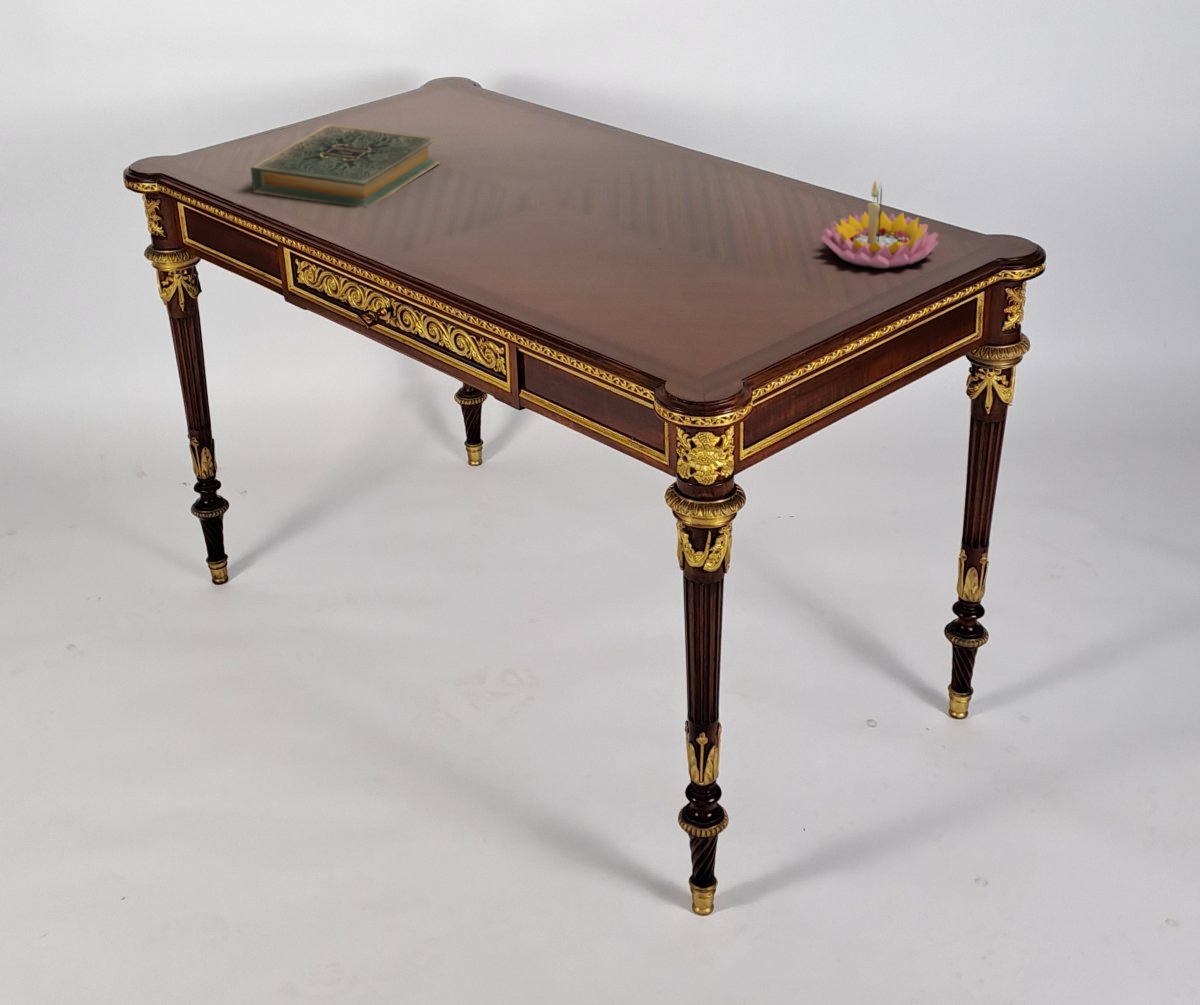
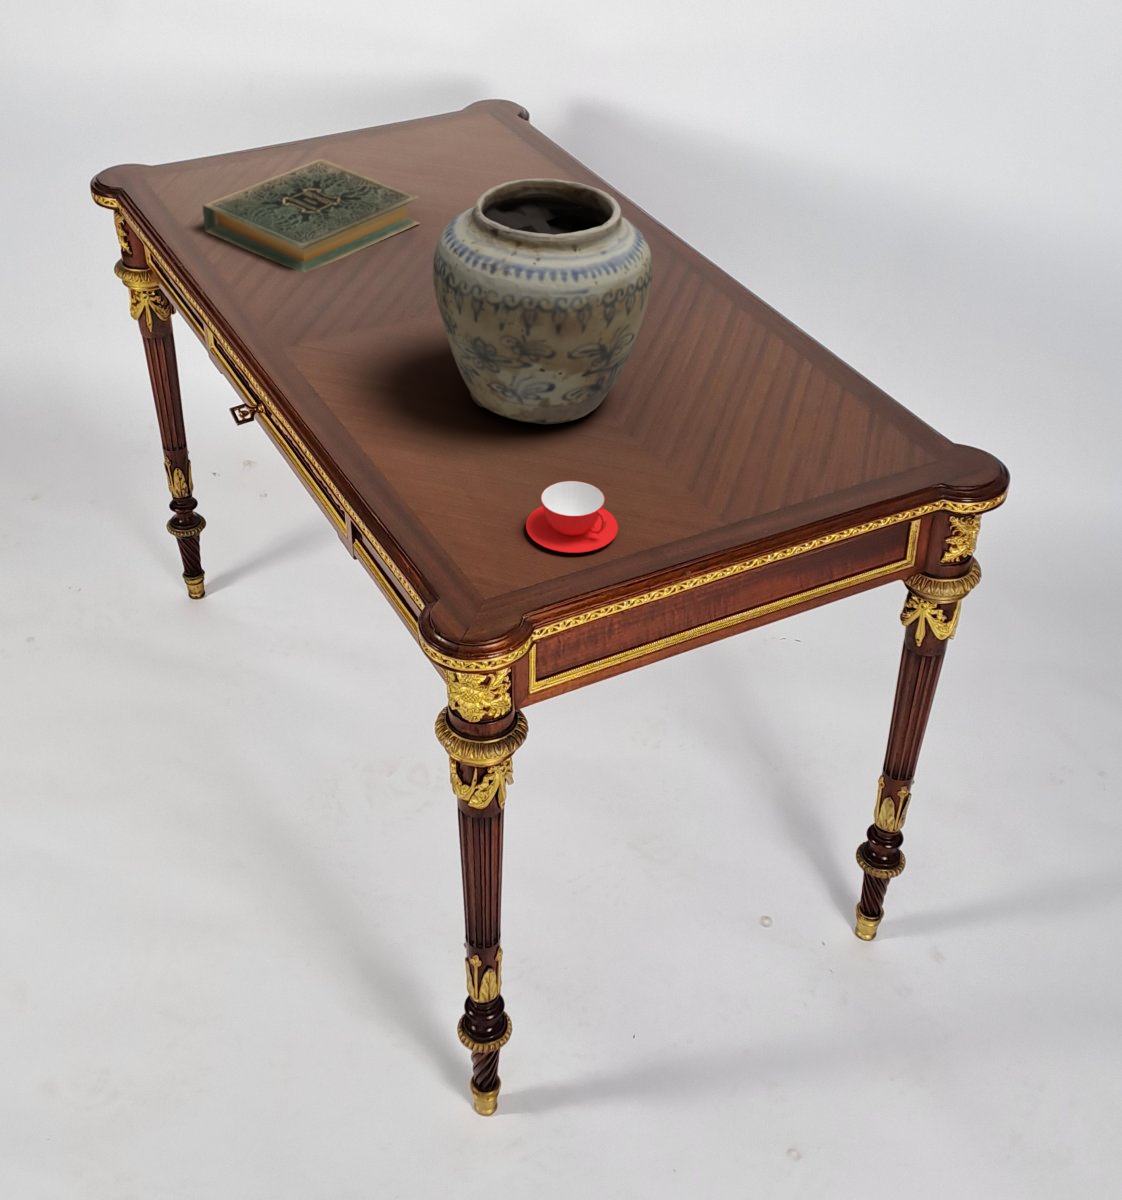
vase: none [545,67,733,269] -> present [433,179,653,424]
candle holder: present [821,181,938,269] -> none [741,363,882,472]
teacup: none [697,288,775,340] -> present [526,481,618,553]

